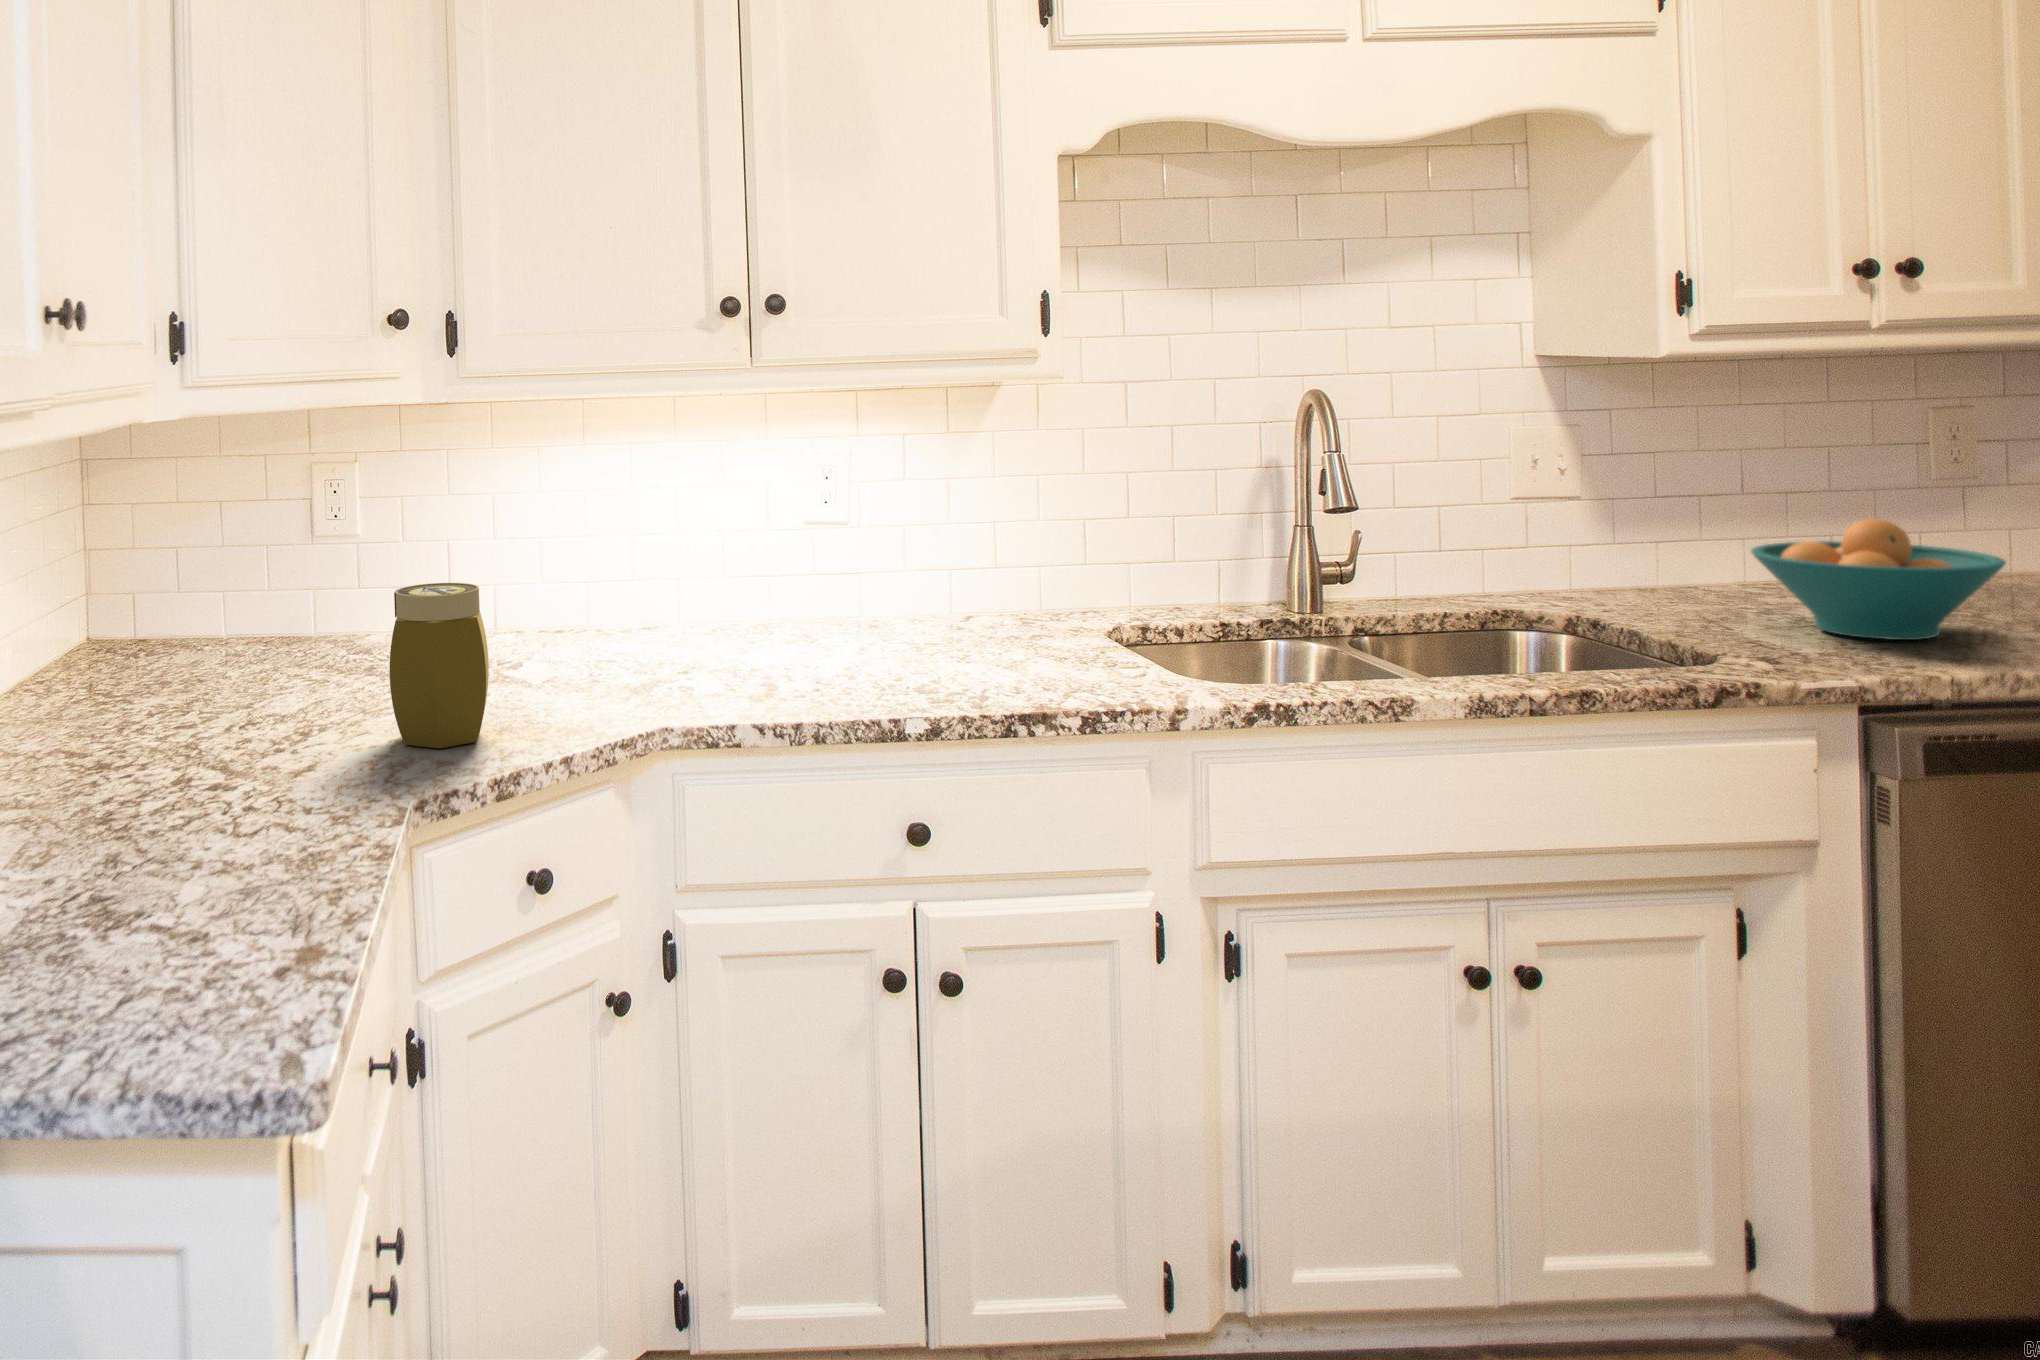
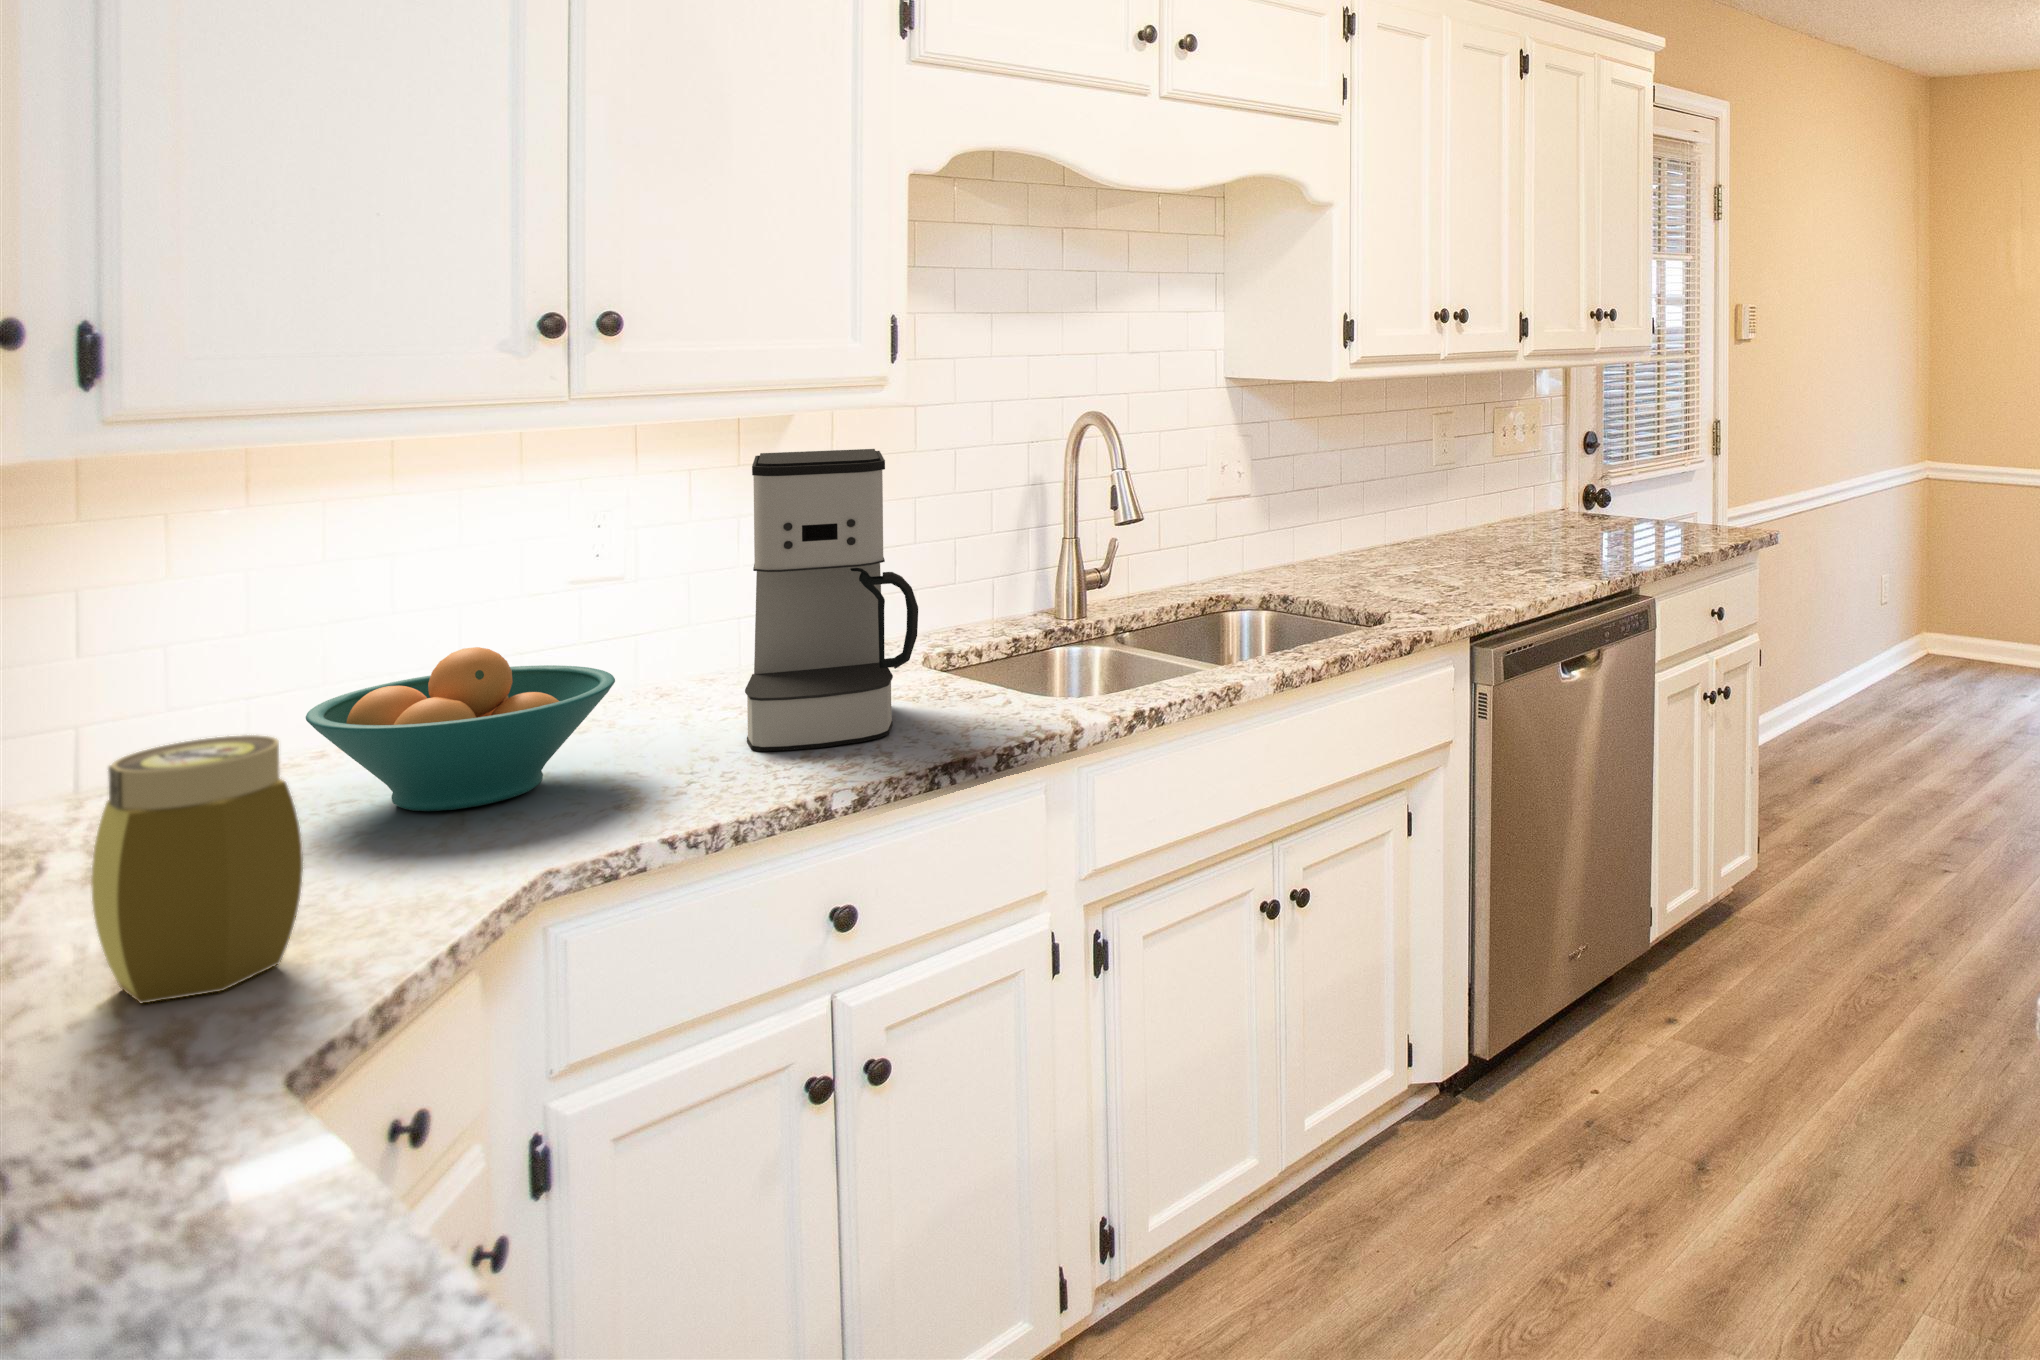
coffee maker: none [885,415,1037,683] -> present [745,449,918,751]
fruit bowl: present [1751,519,2006,640] -> present [306,647,615,811]

